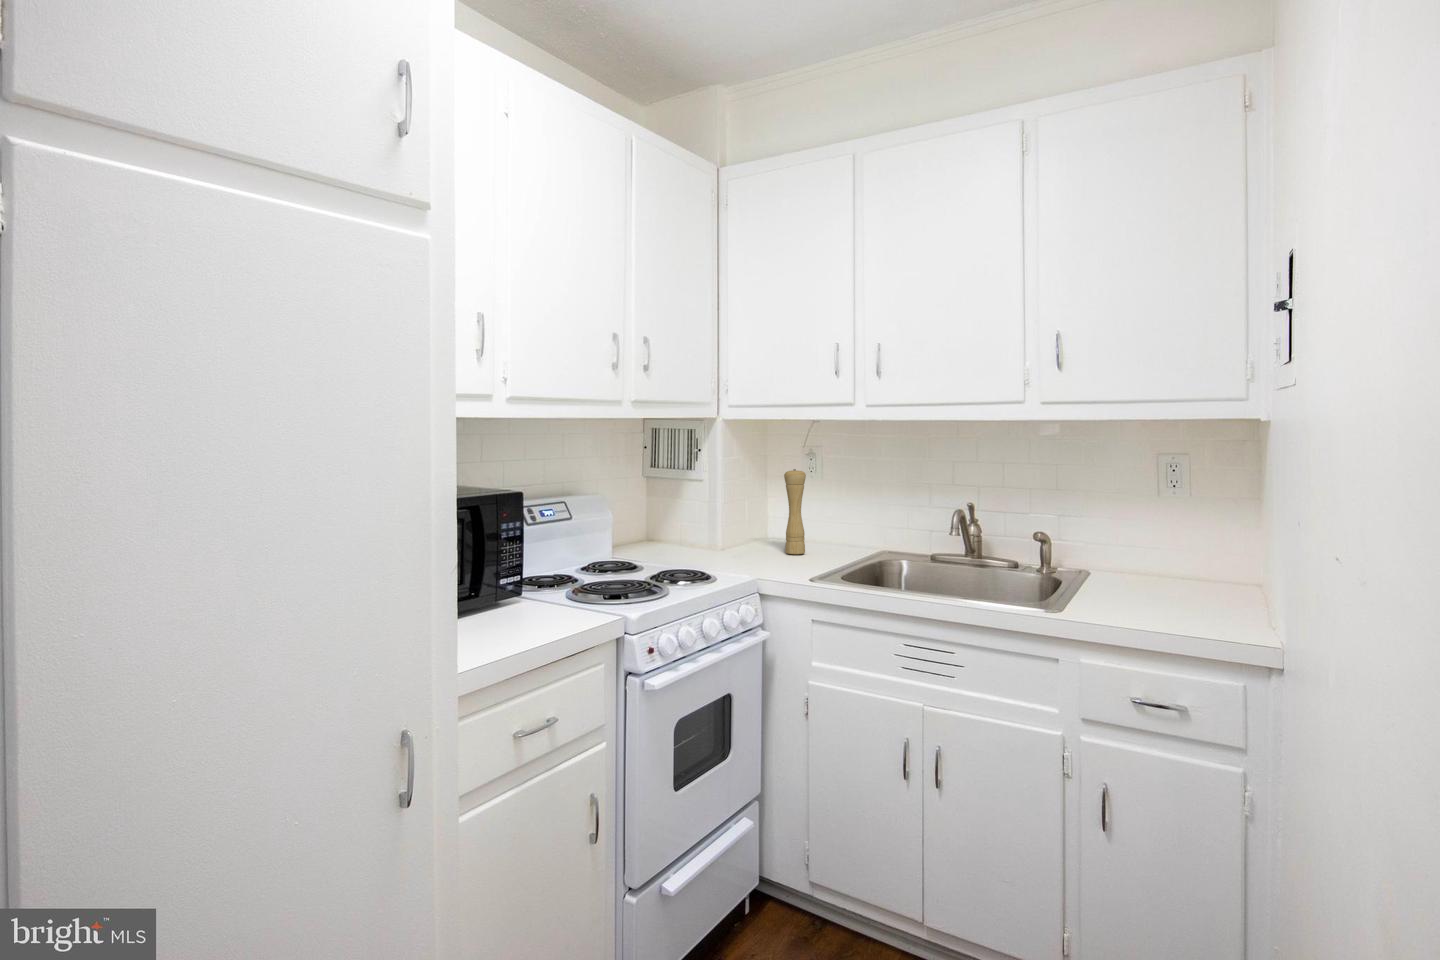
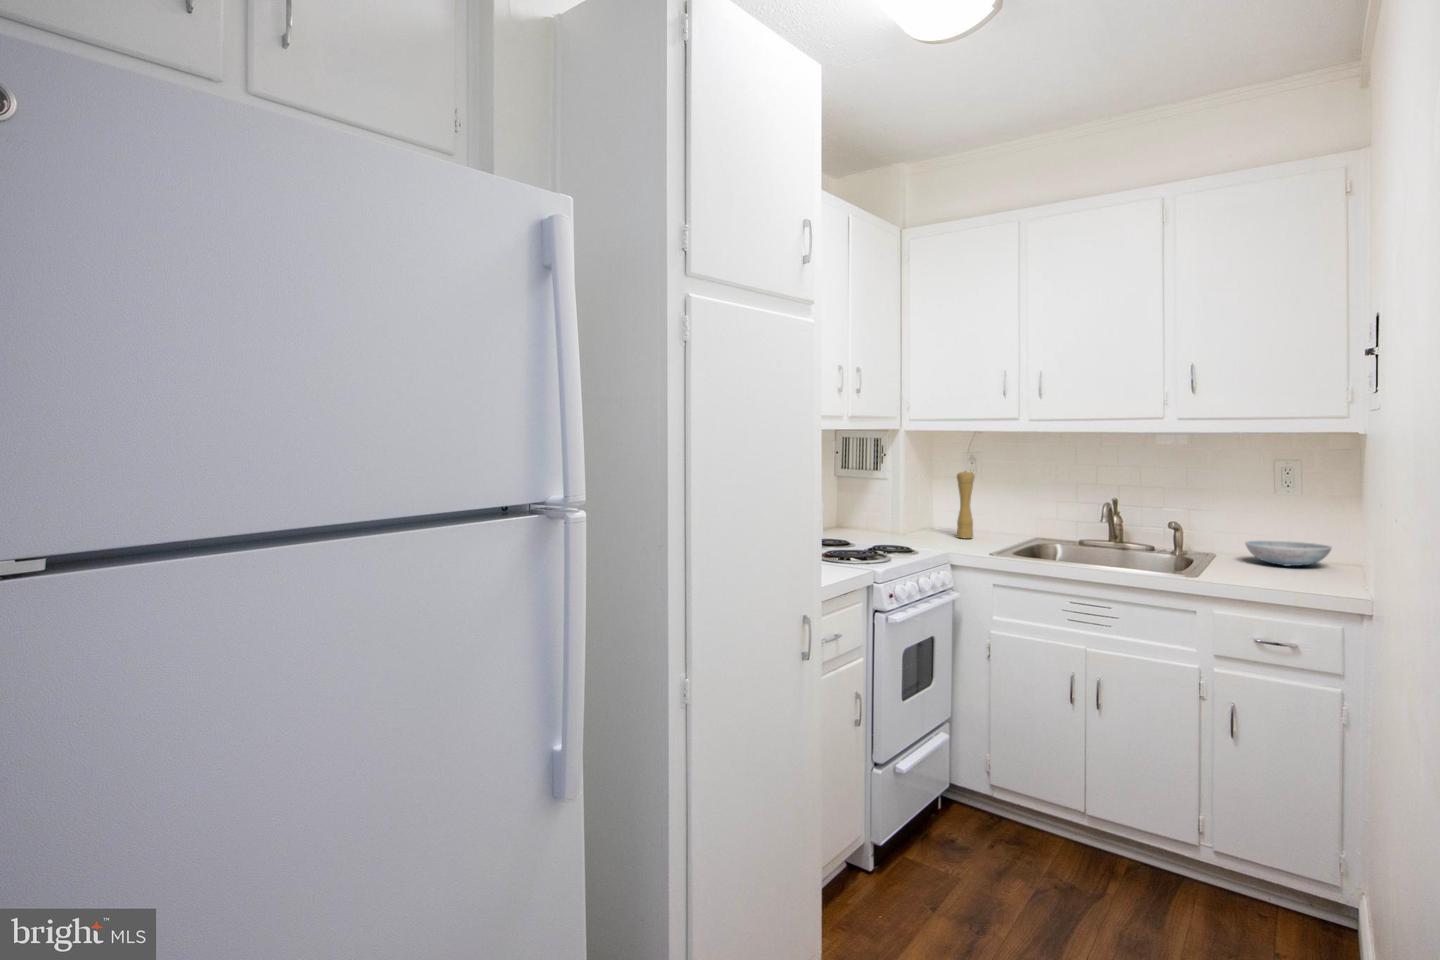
dish: none [1123,556,1228,591] -> present [1245,540,1332,566]

